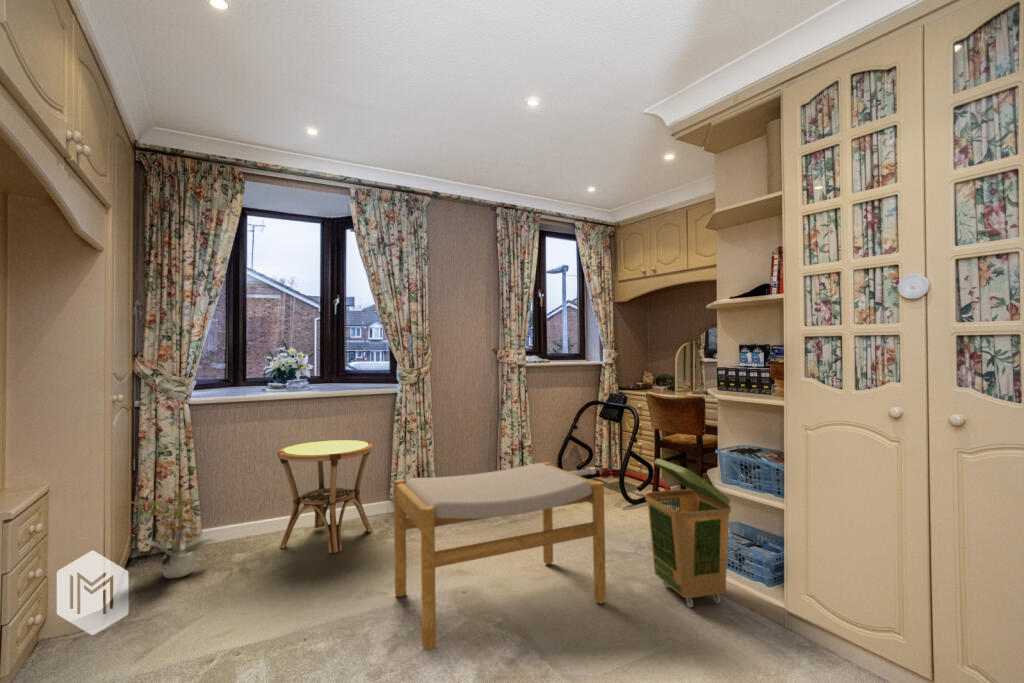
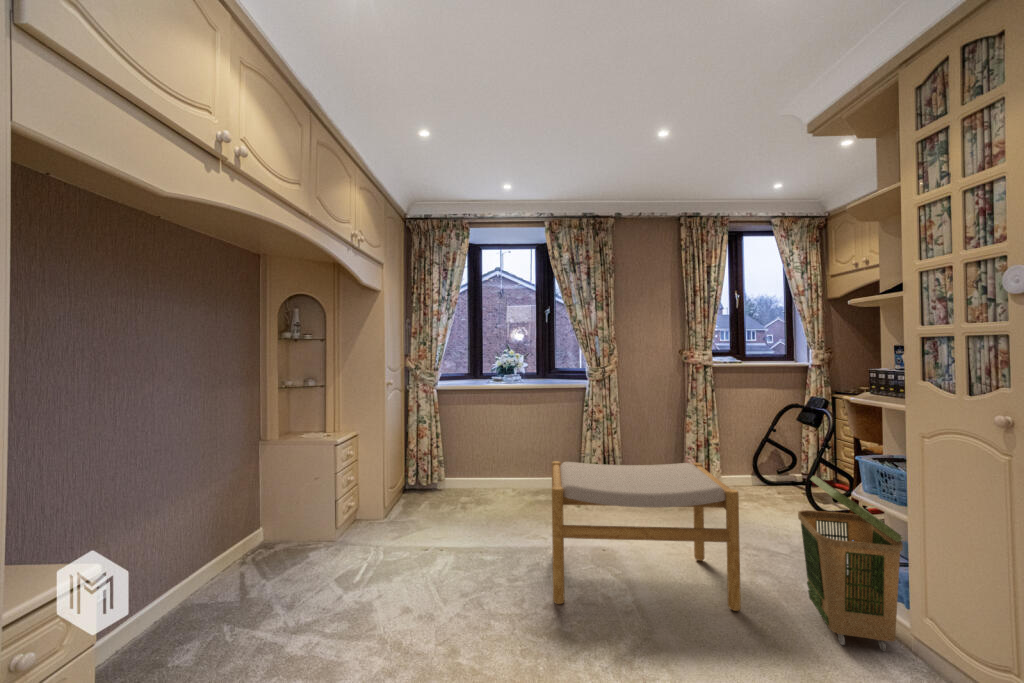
side table: present [277,440,373,553] -> none [490,423,561,511]
potted plant: present [133,492,215,578] -> none [400,446,450,508]

